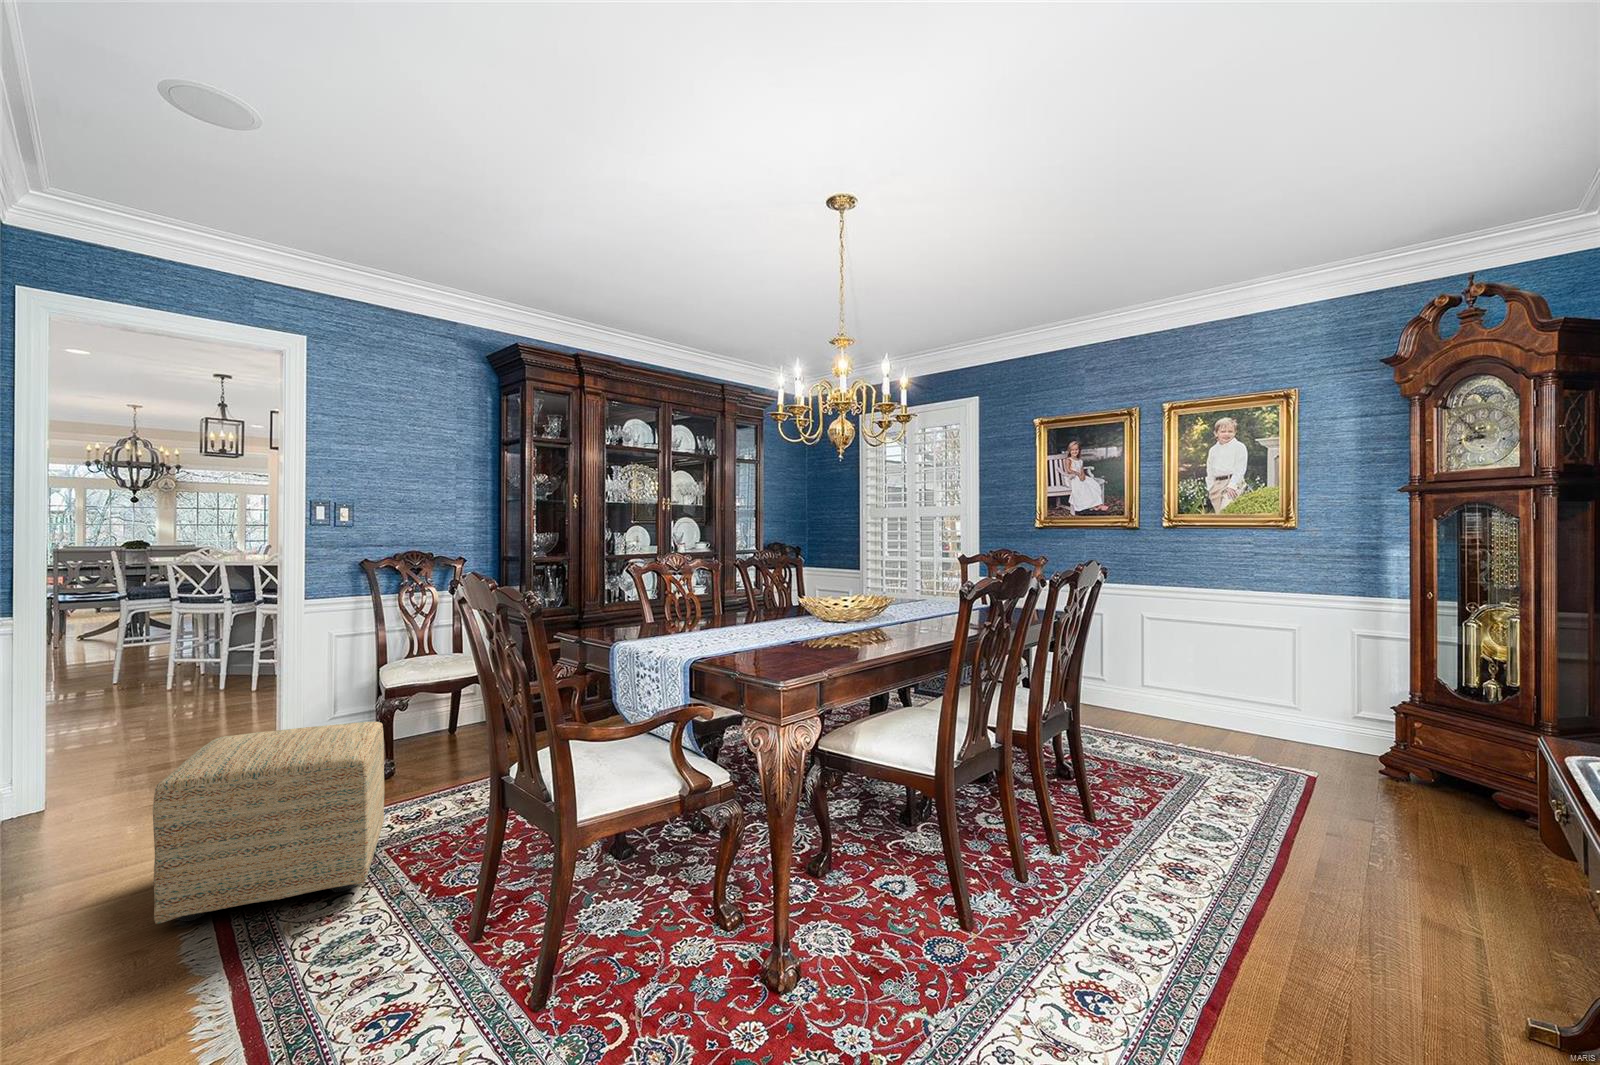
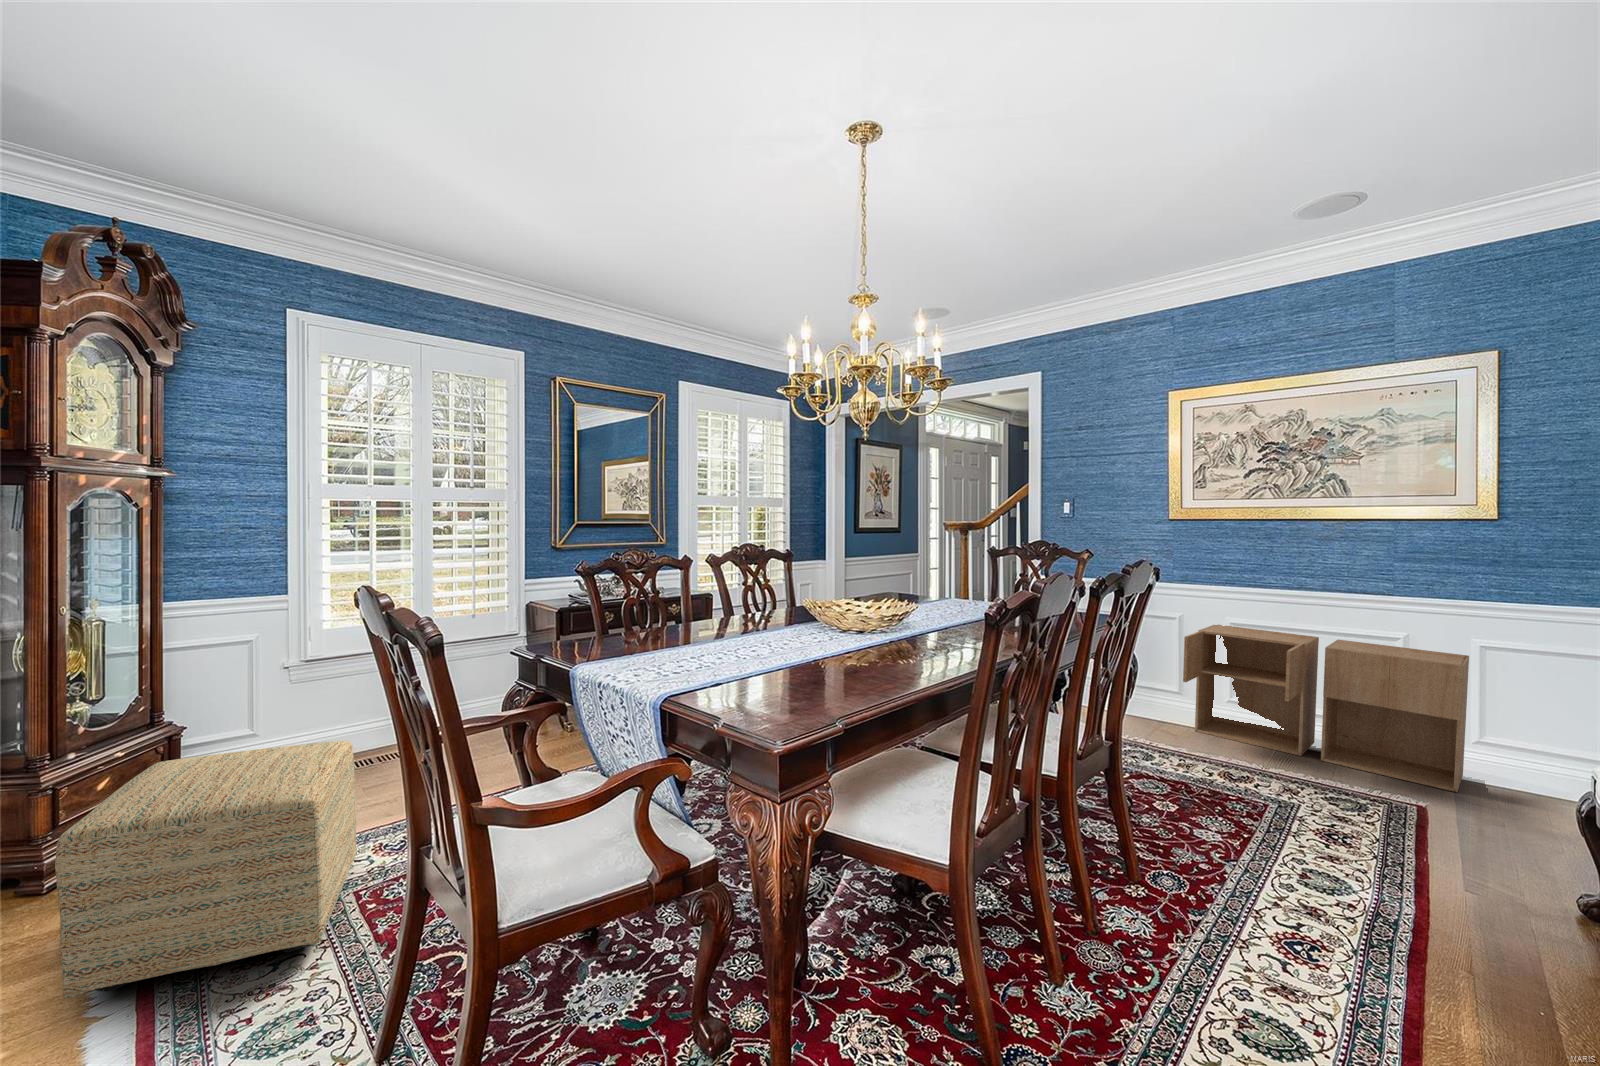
storage cabinet: none [1114,627,1350,764] -> present [1183,625,1469,792]

